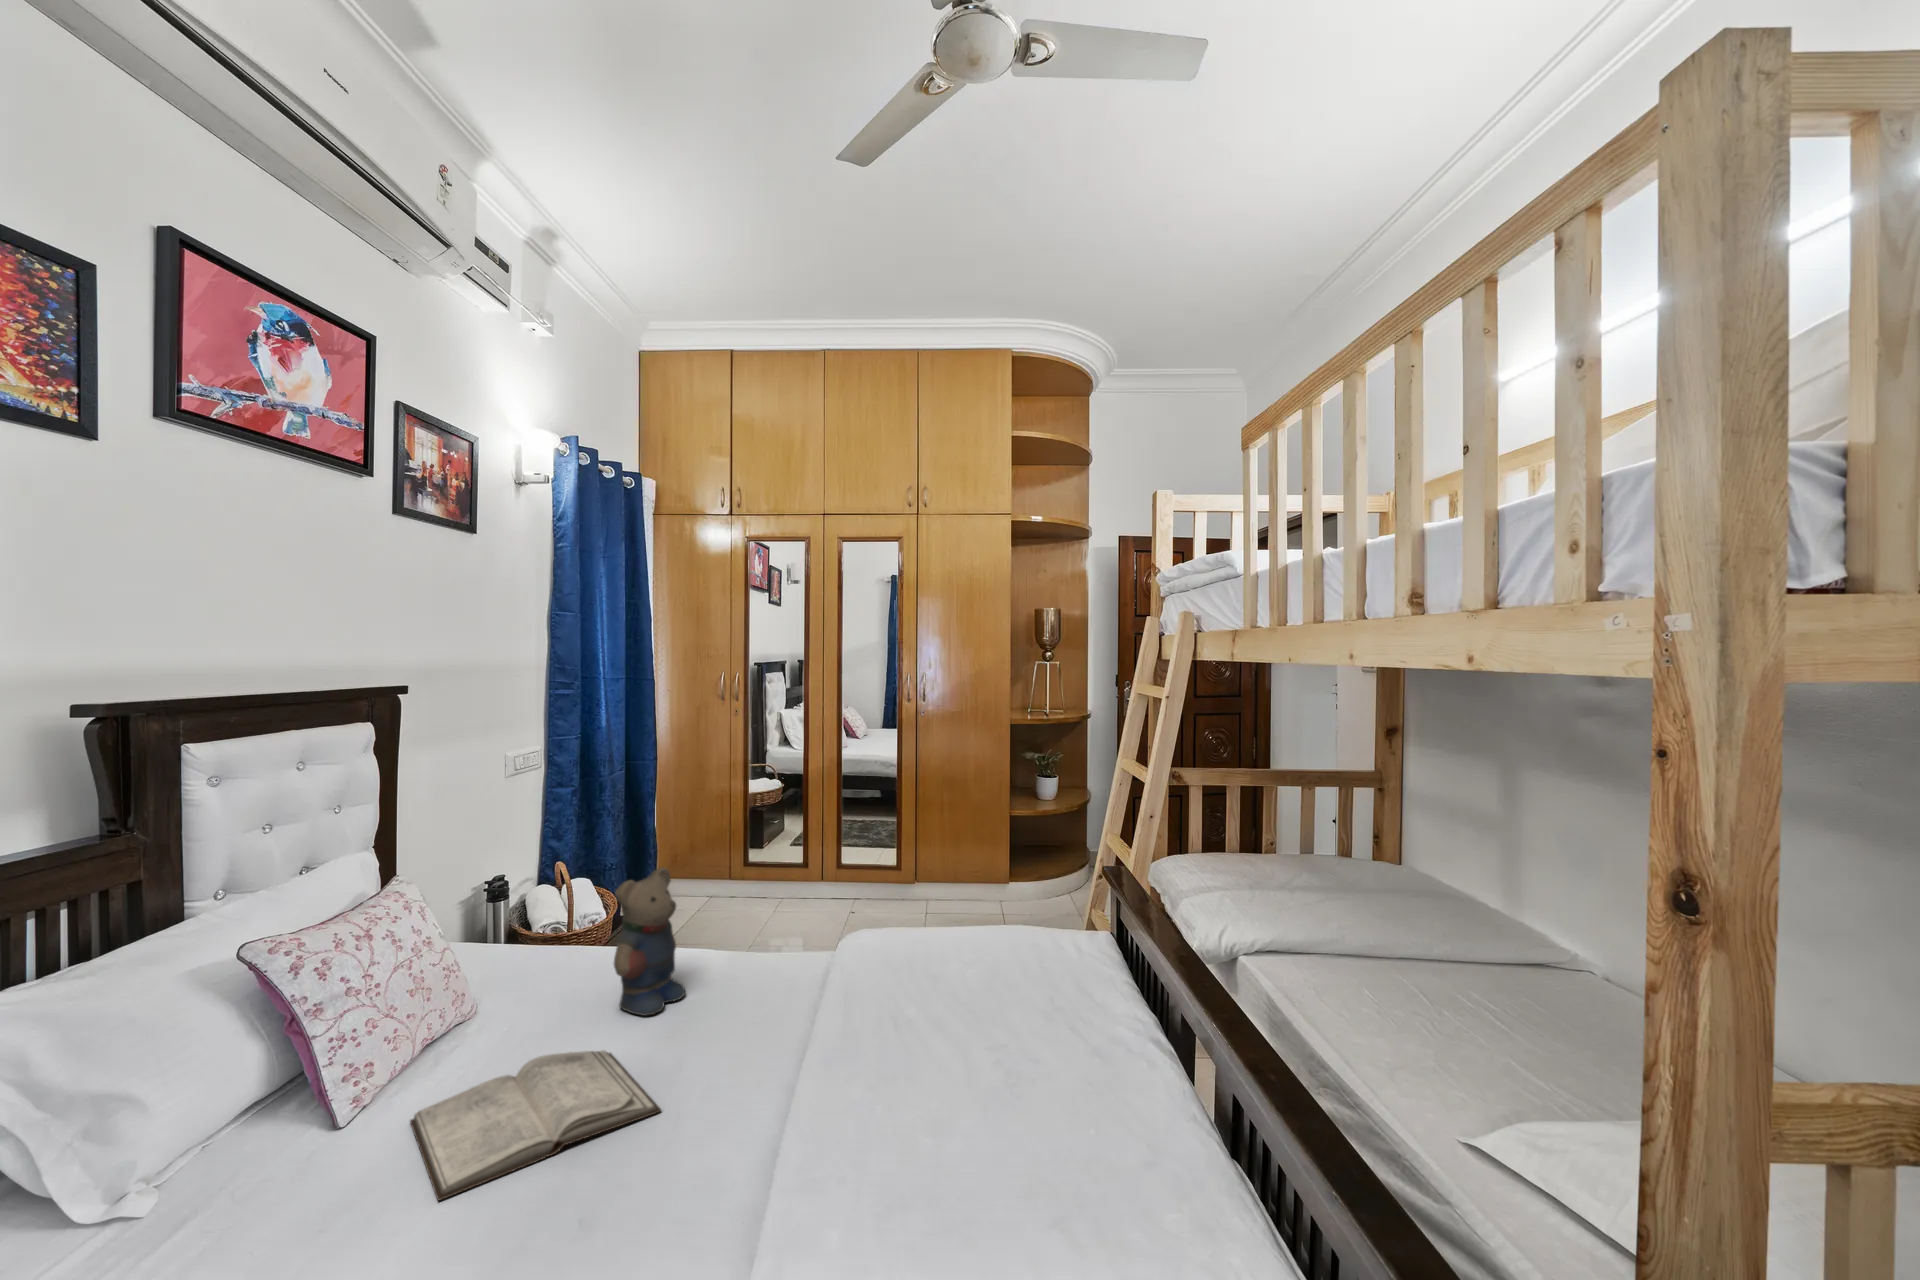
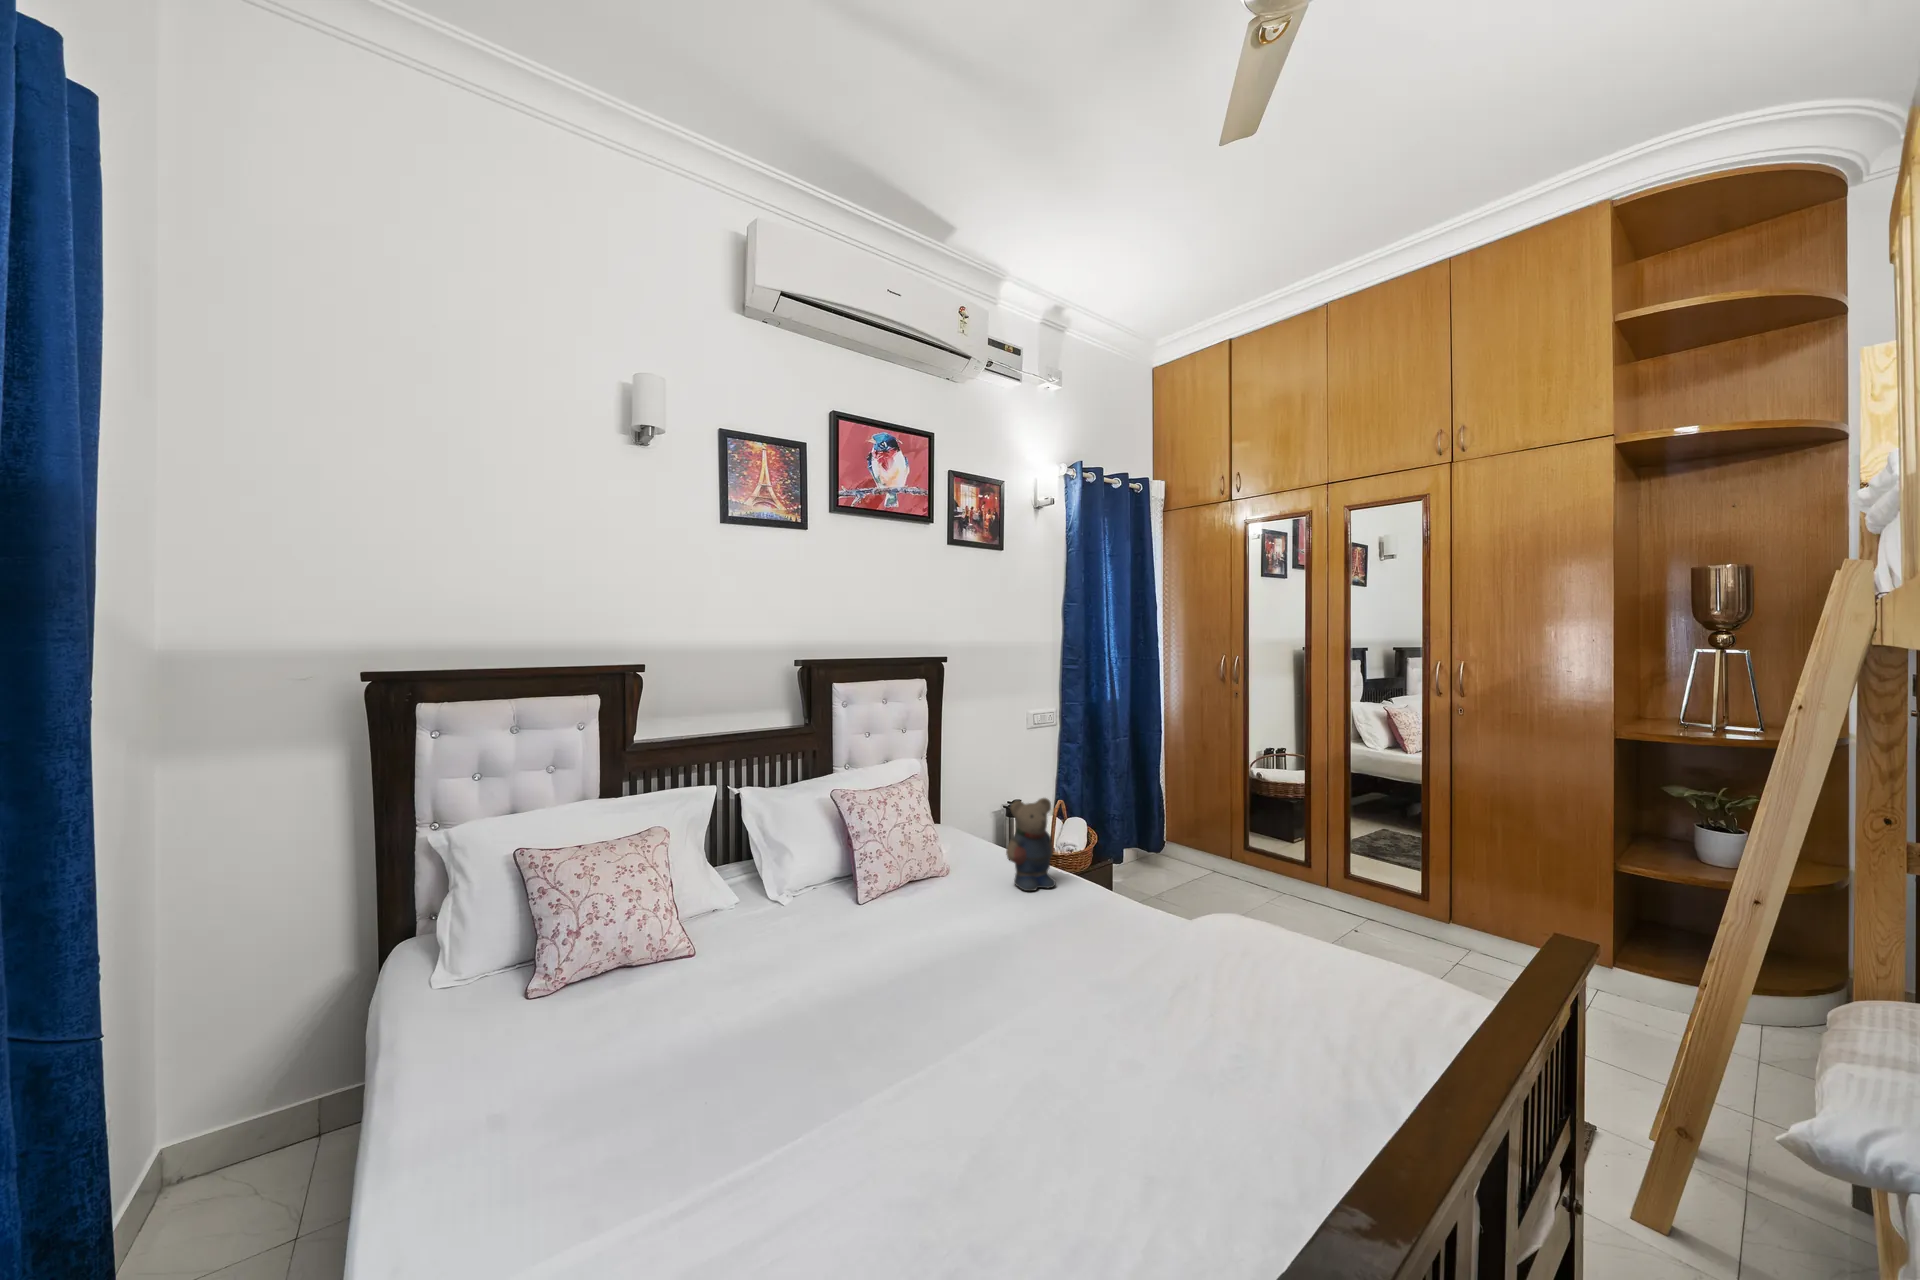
diary: present [410,1051,661,1201] -> none [880,889,994,933]

